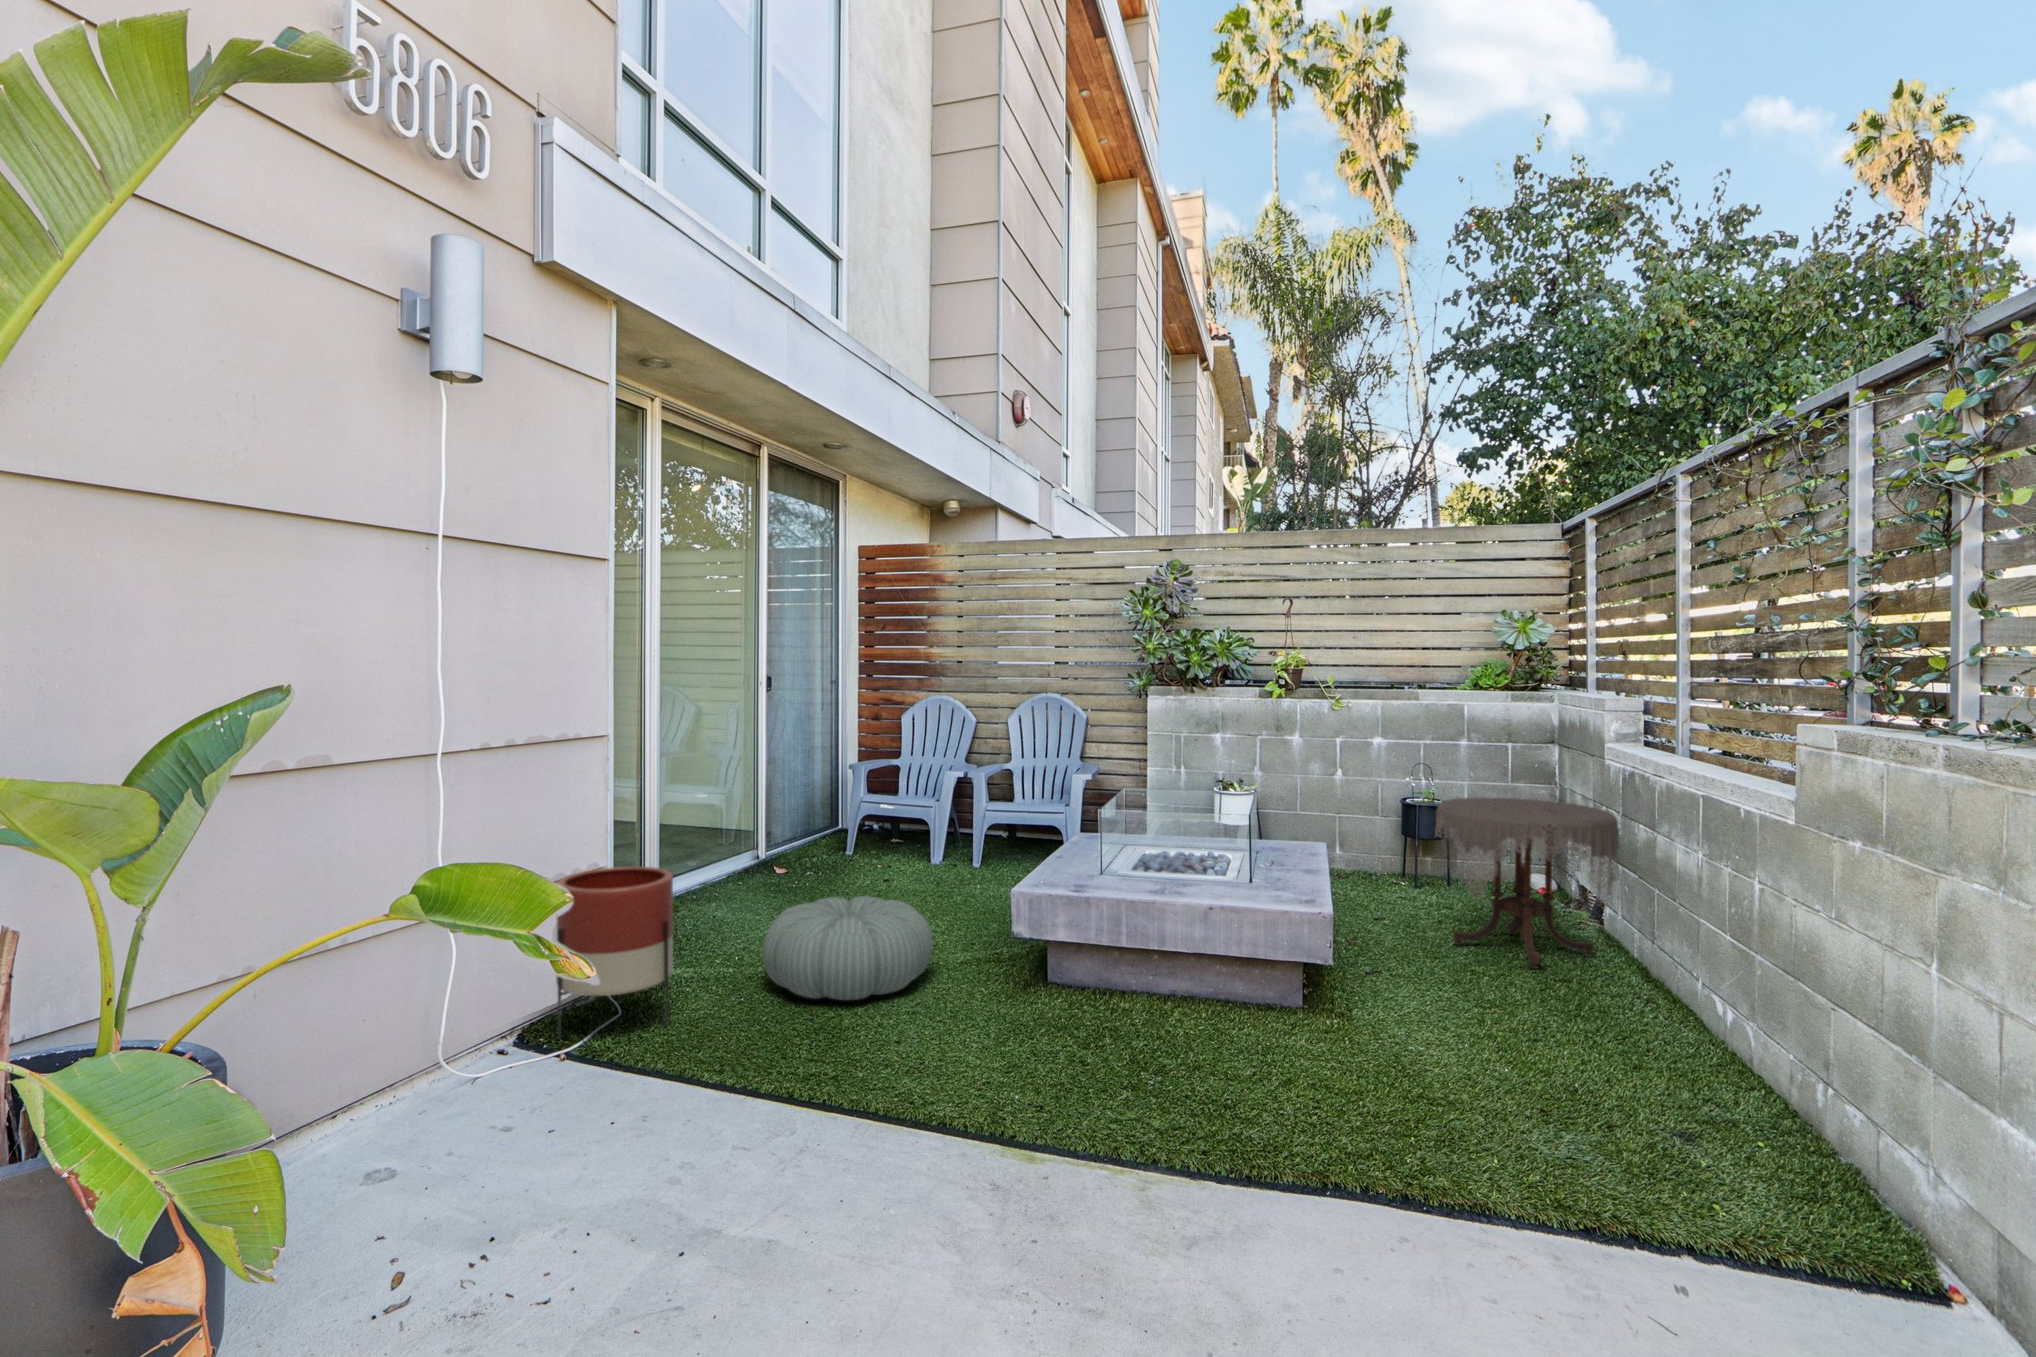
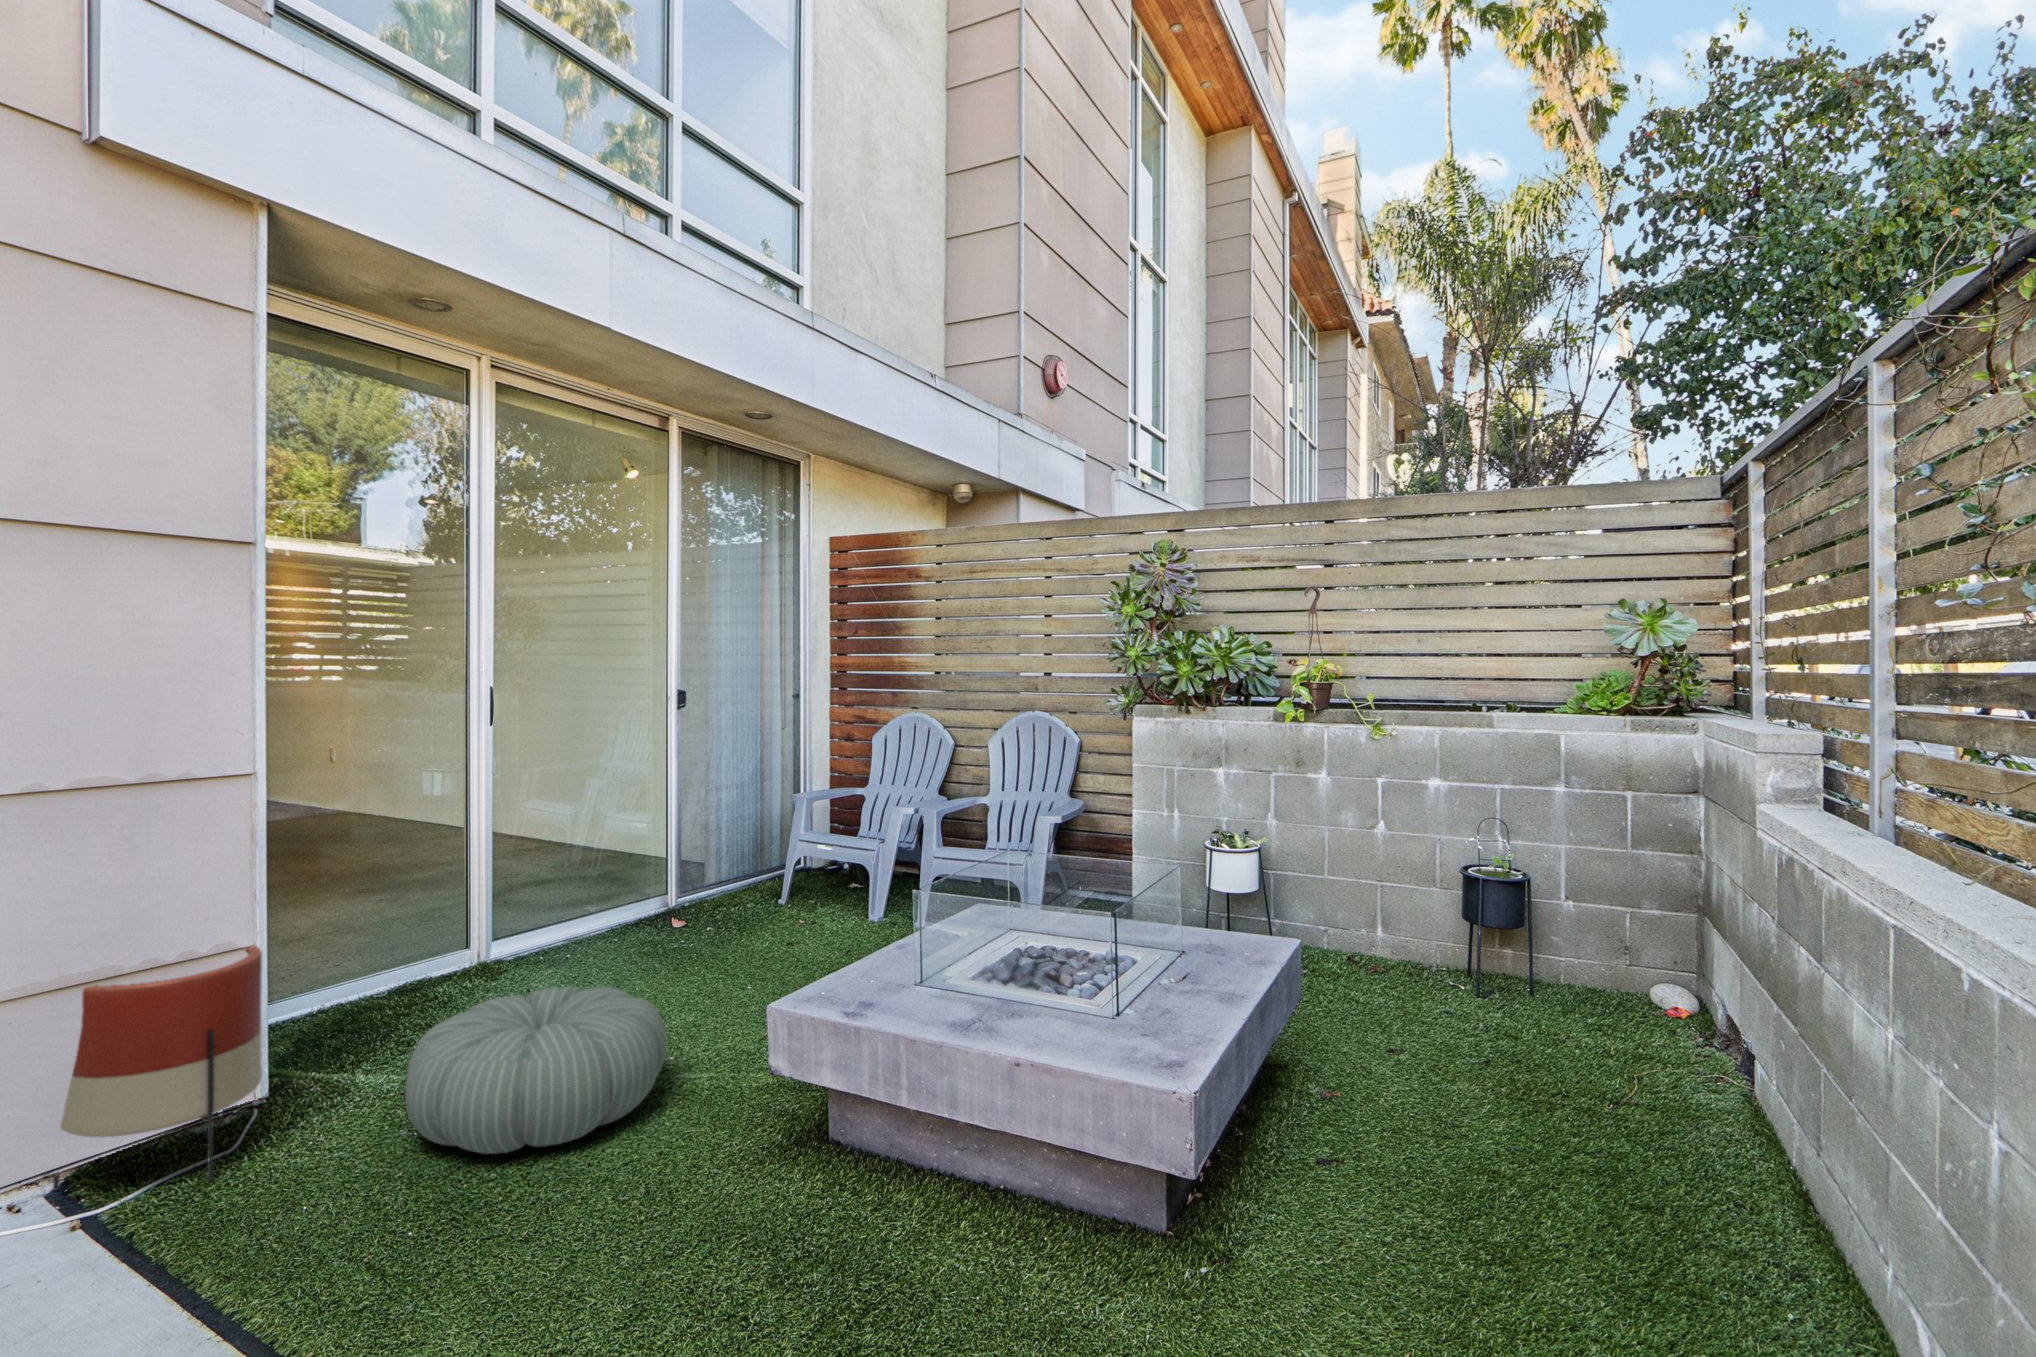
side table: present [1435,798,1620,969] -> none [1444,883,1764,1193]

